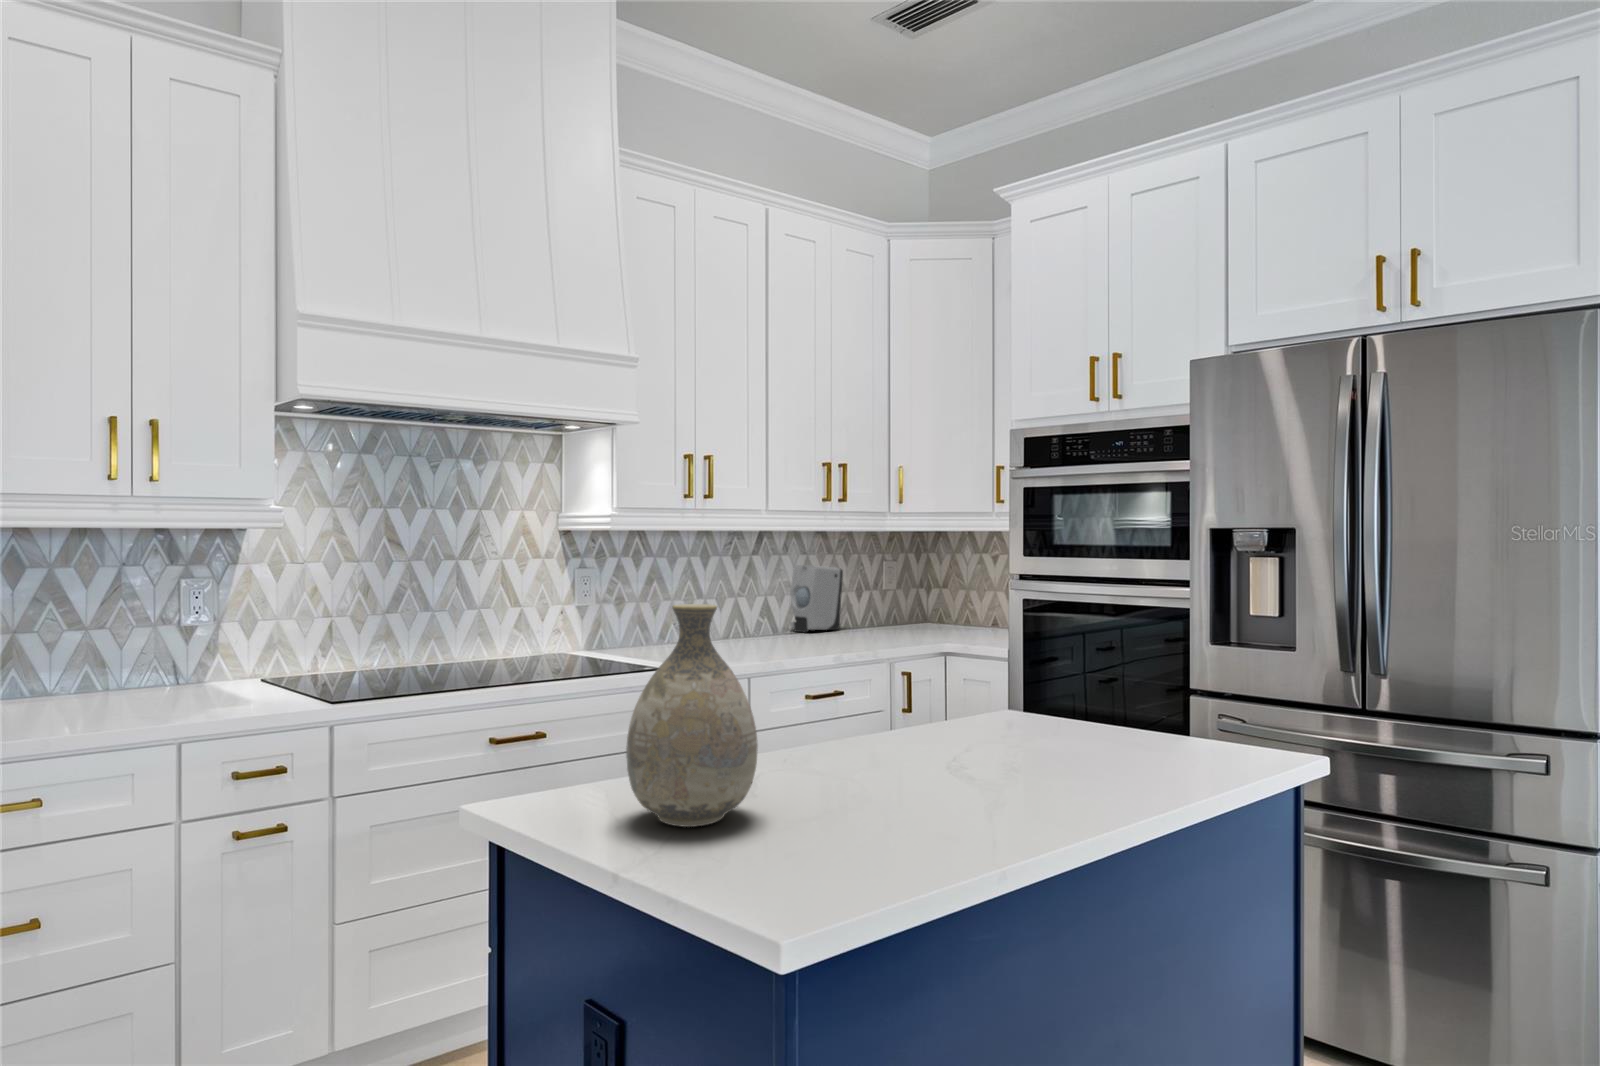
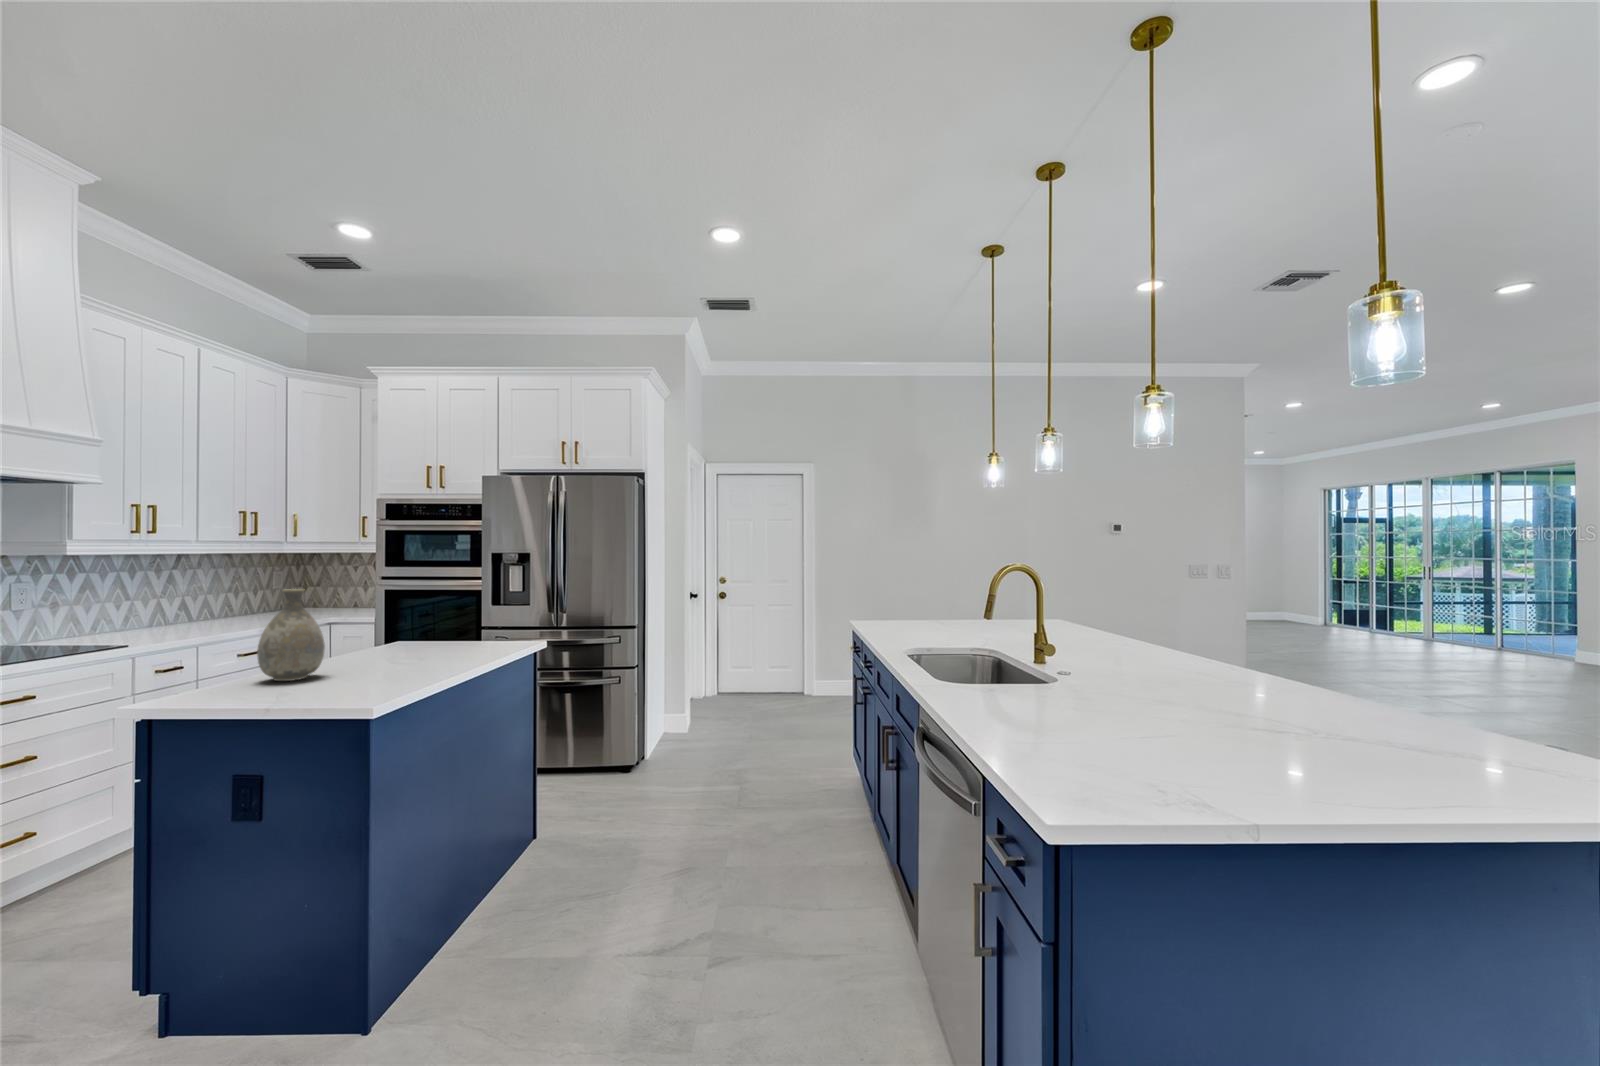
soap dispenser: present [790,565,843,632] -> none [203,576,247,620]

